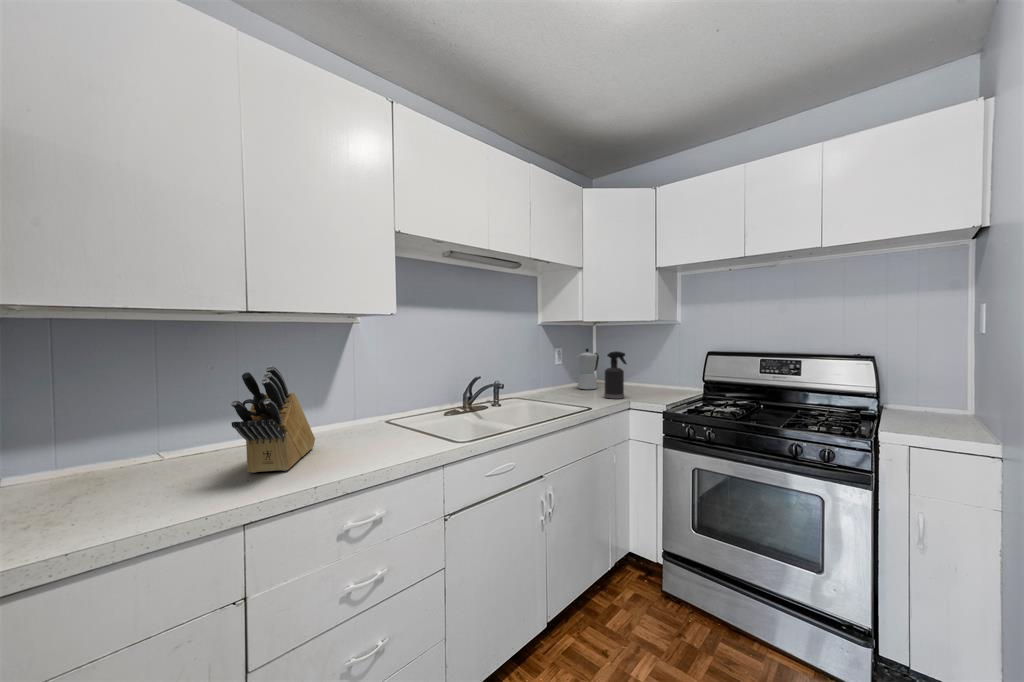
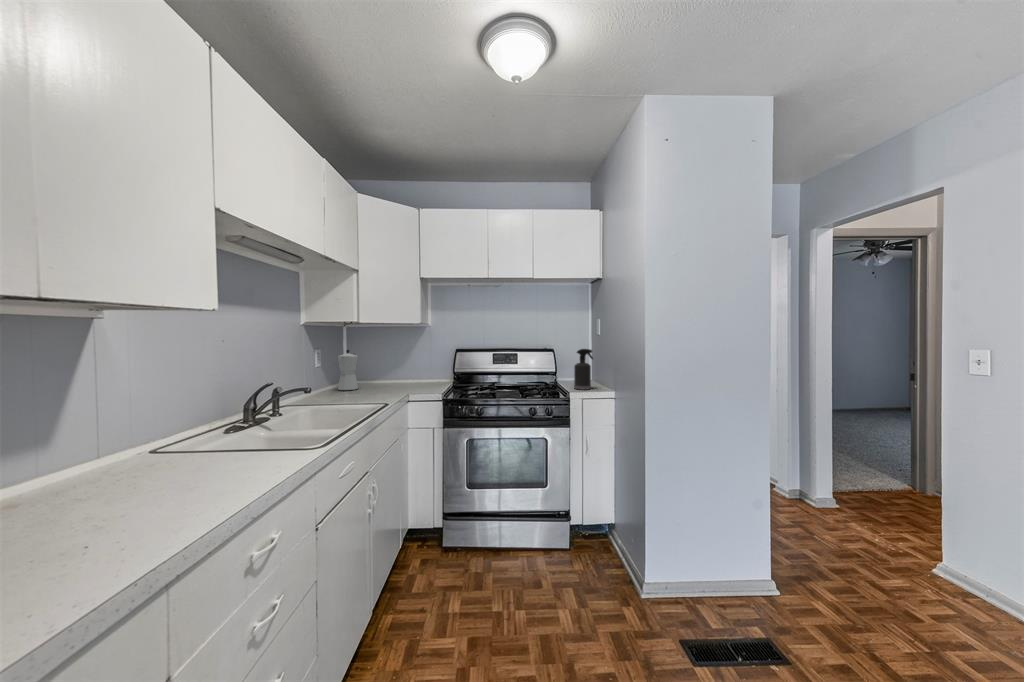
spray bottle: present [604,351,627,399] -> present [574,349,593,390]
knife block: present [231,366,315,473] -> none [41,377,144,538]

